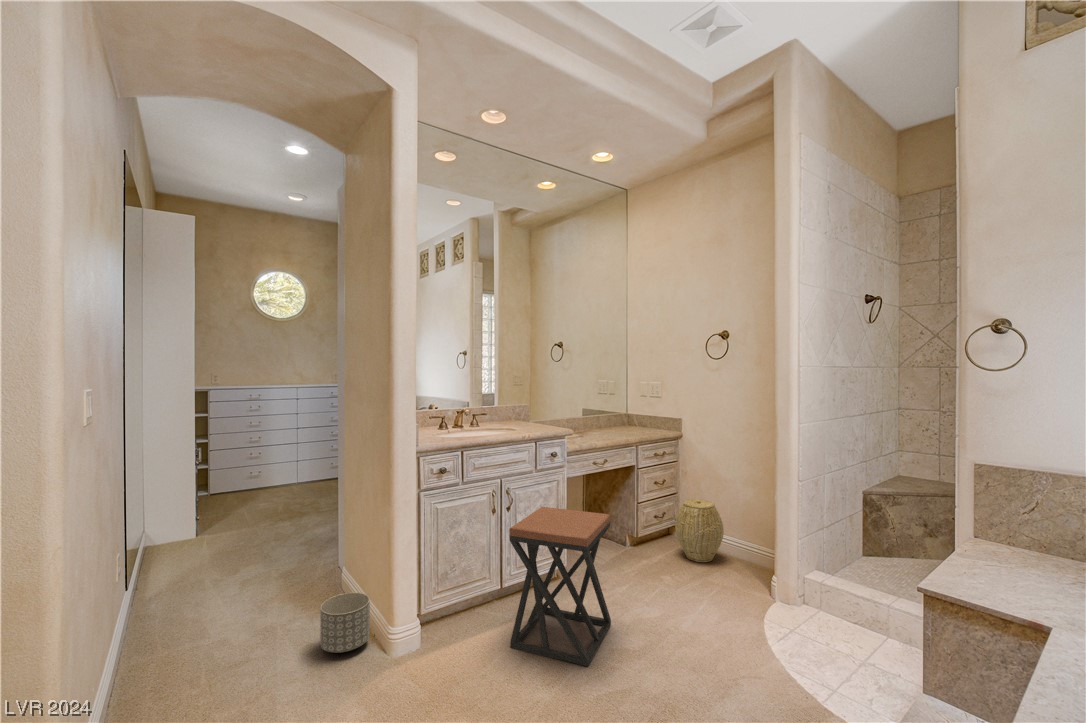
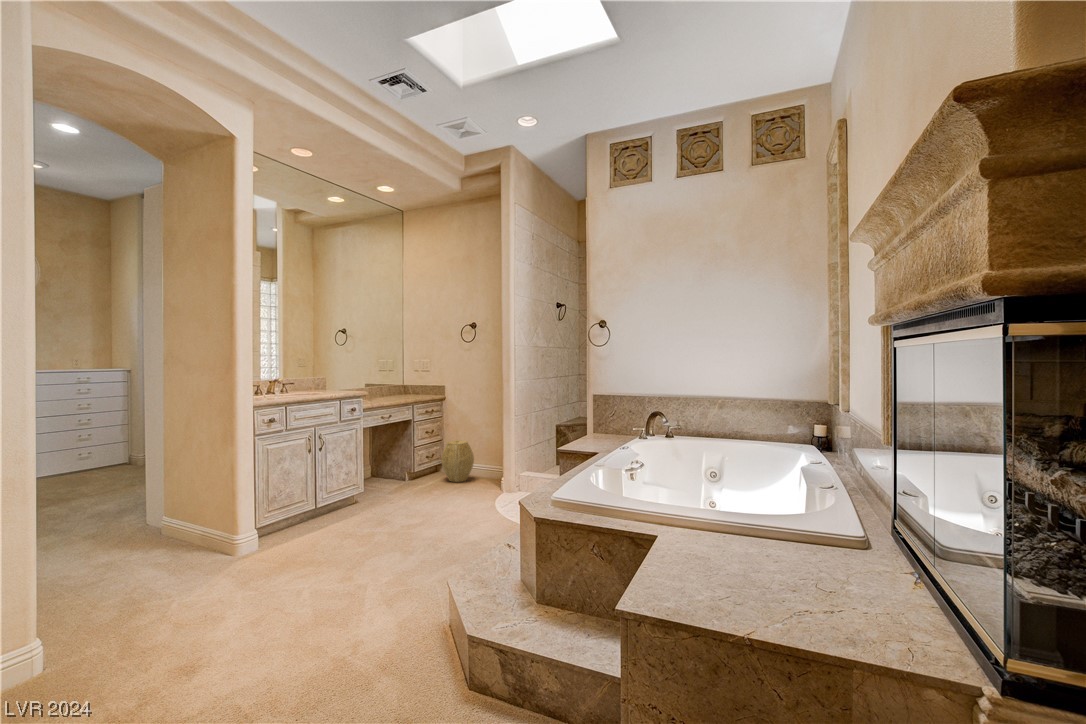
stool: present [510,507,611,666] -> none [331,443,402,538]
planter: present [320,593,370,653] -> none [166,521,212,565]

